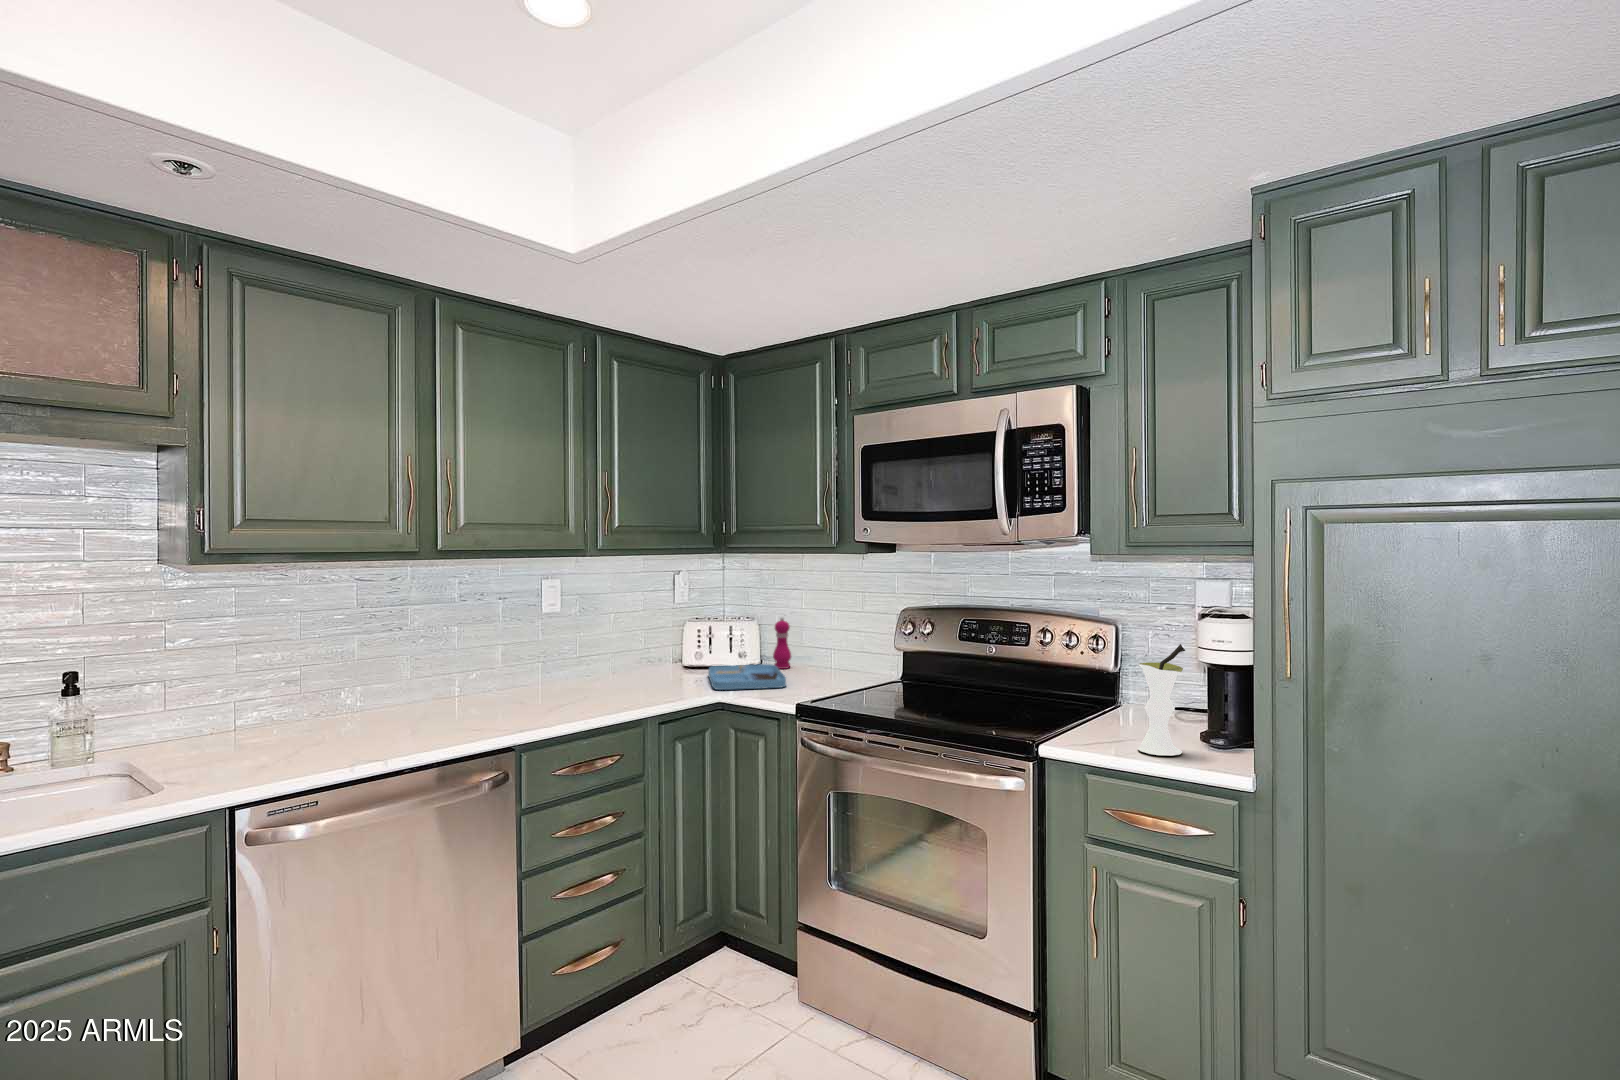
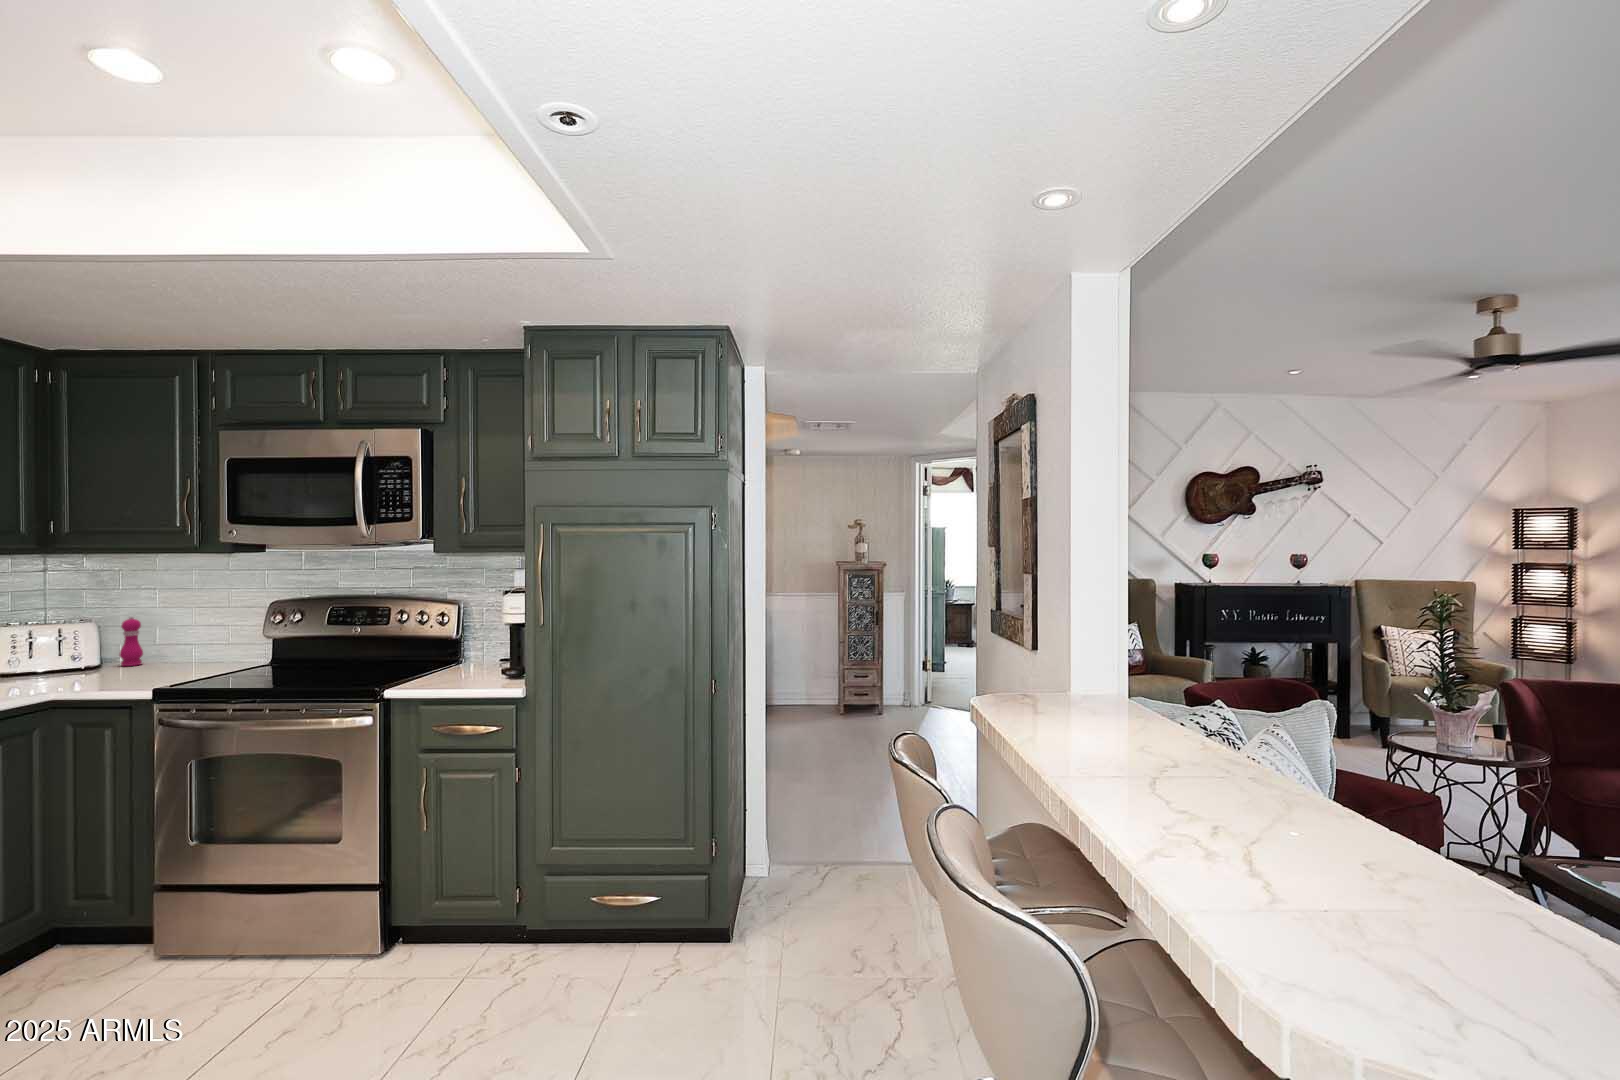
vase: present [1138,644,1185,756] -> none [456,614,490,689]
tray: present [708,664,786,690] -> none [31,662,137,690]

